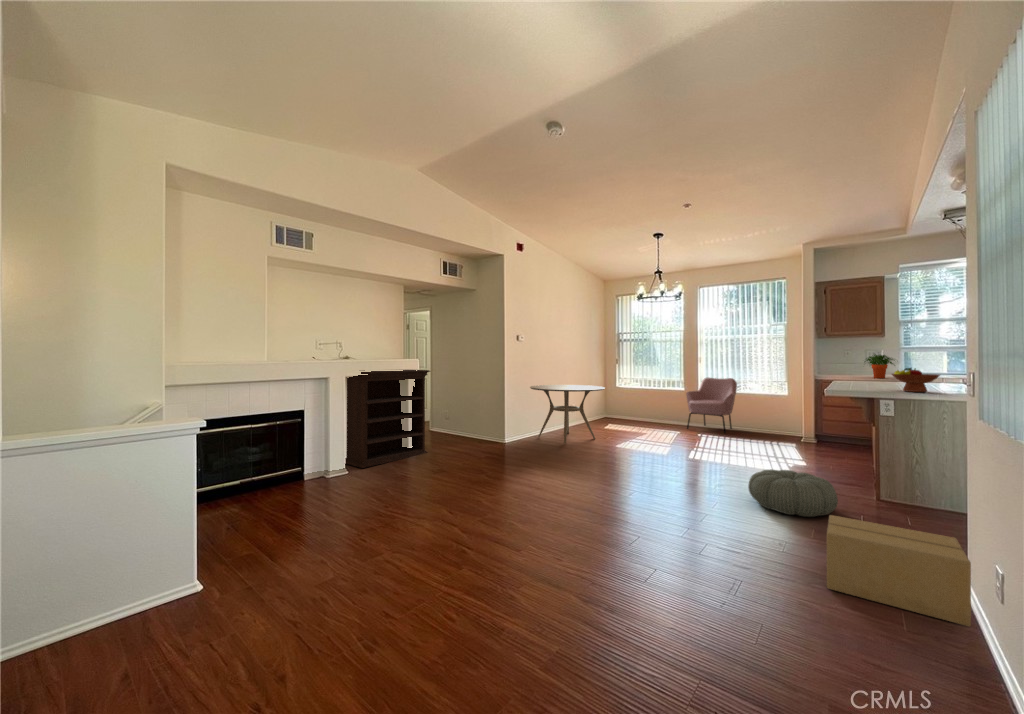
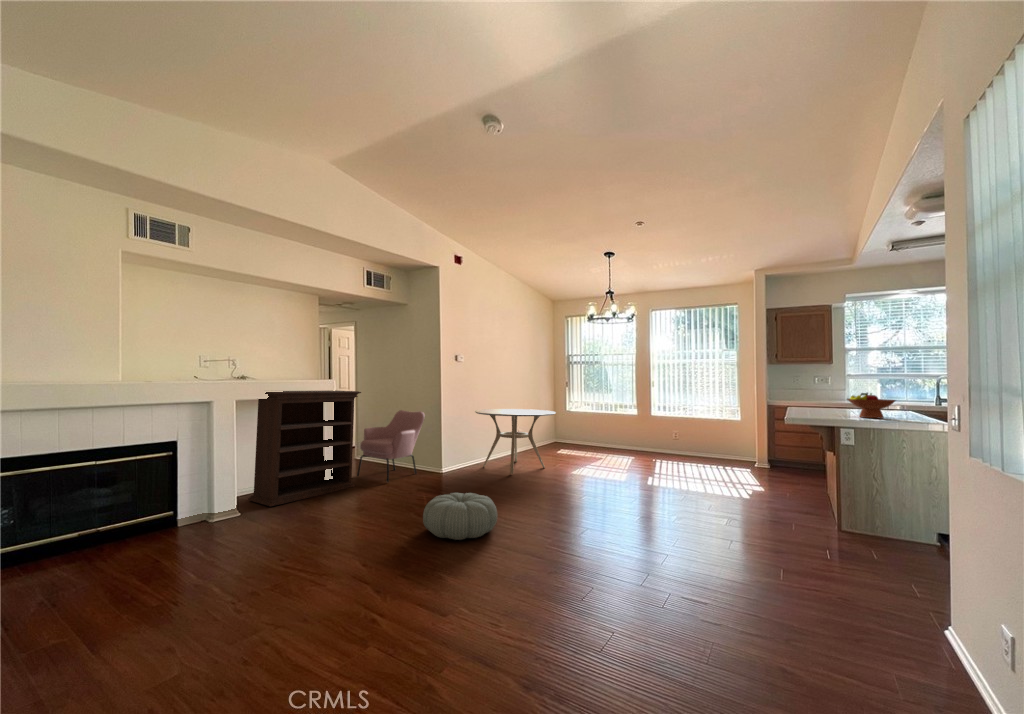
potted plant: present [865,354,895,378] -> none [811,379,846,404]
armchair: present [686,378,737,433] -> present [357,410,425,482]
pouf: present [748,469,838,517] -> present [423,493,498,540]
cardboard box: present [827,515,971,626] -> none [803,561,976,702]

